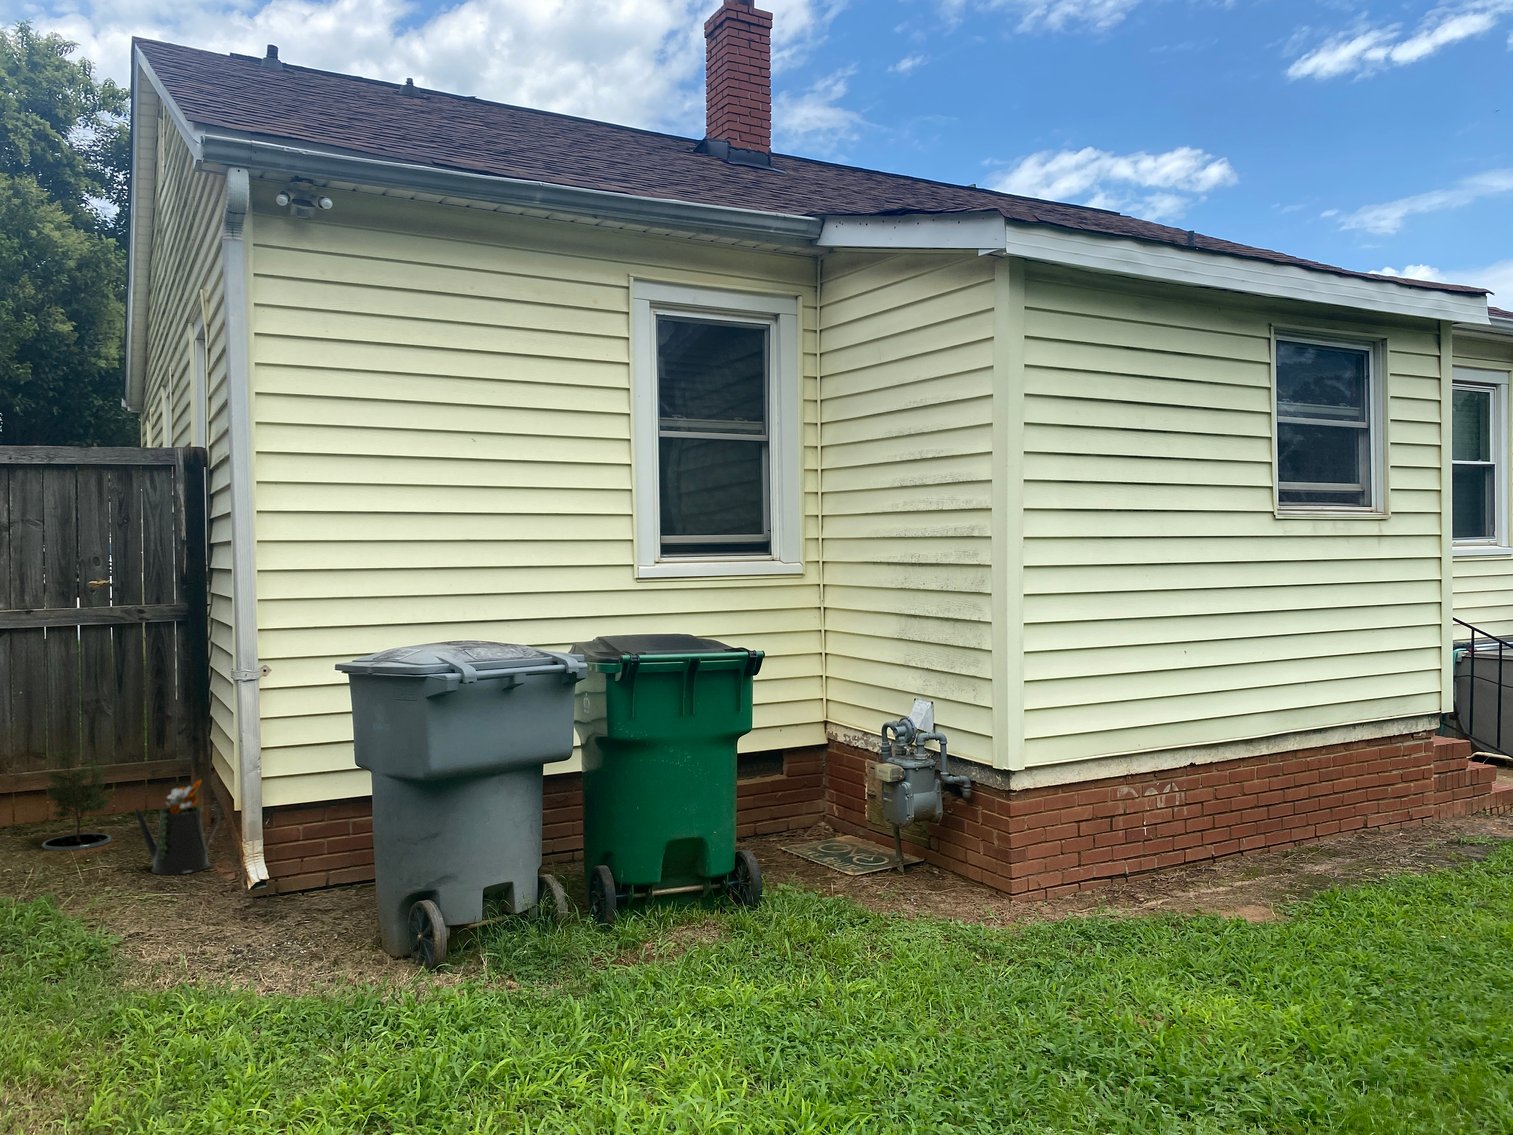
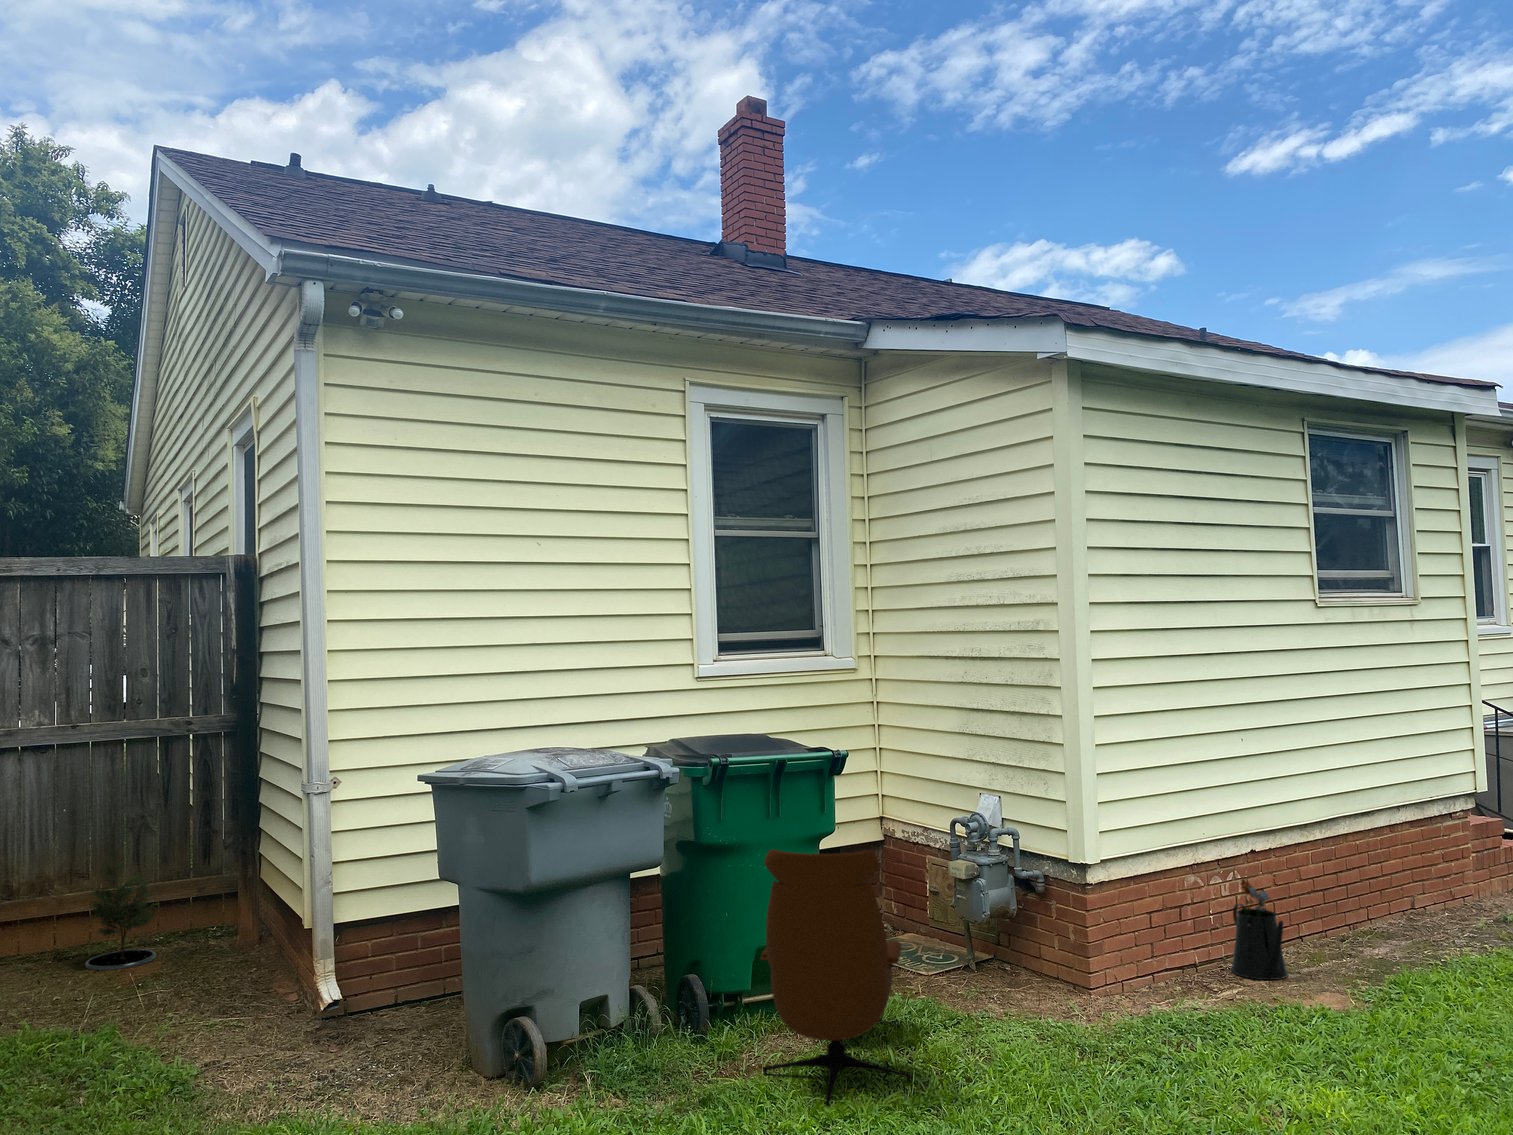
lounge chair: none [652,737,805,985] -> present [761,850,912,1107]
watering can: present [135,780,220,875] -> present [1231,879,1288,980]

